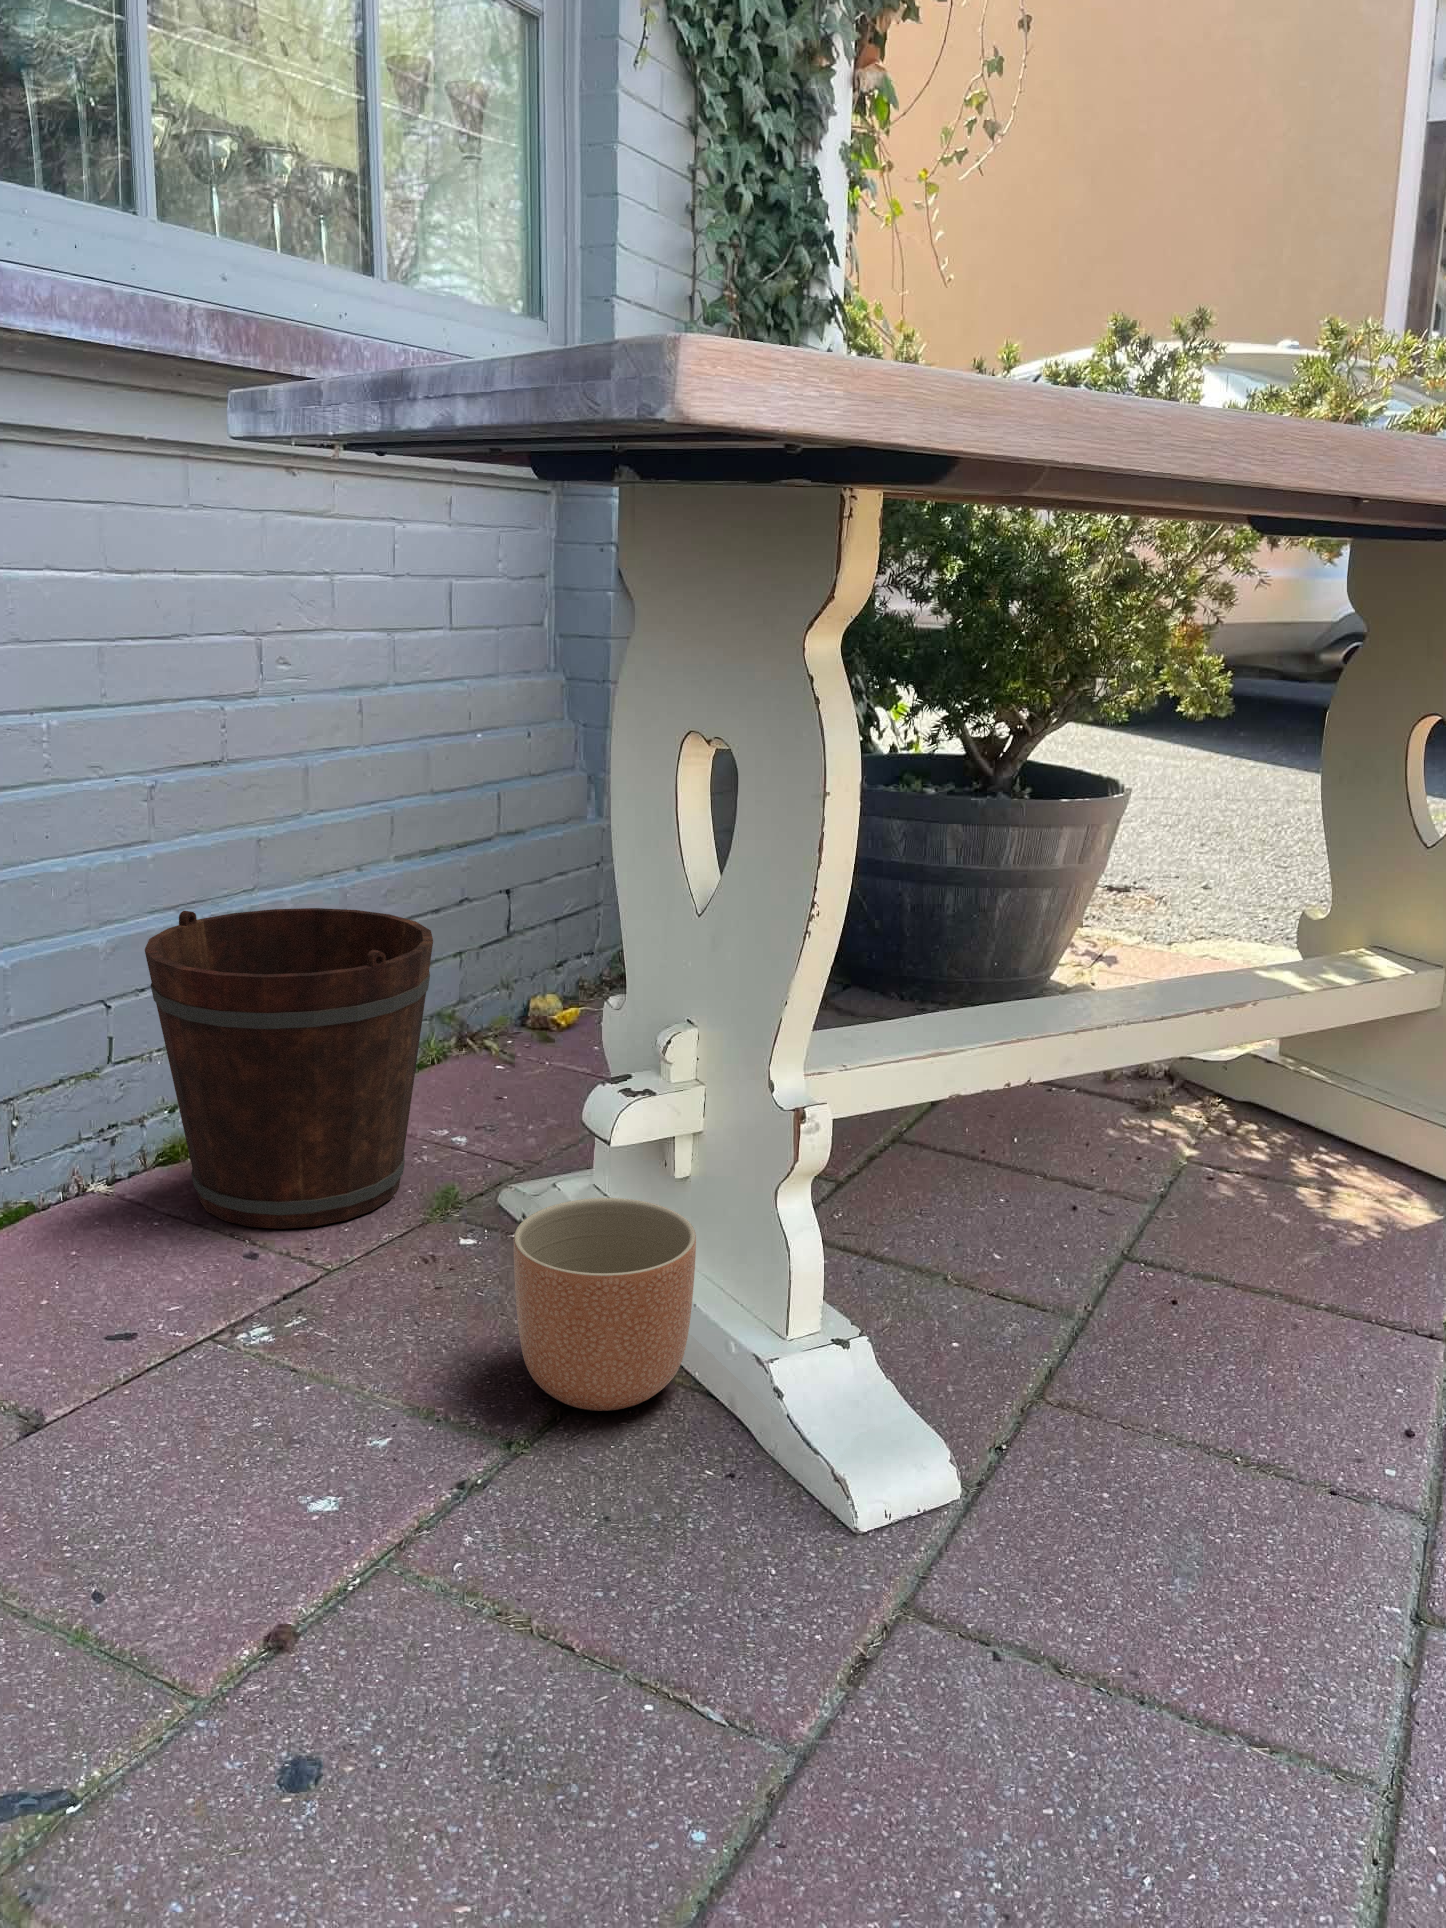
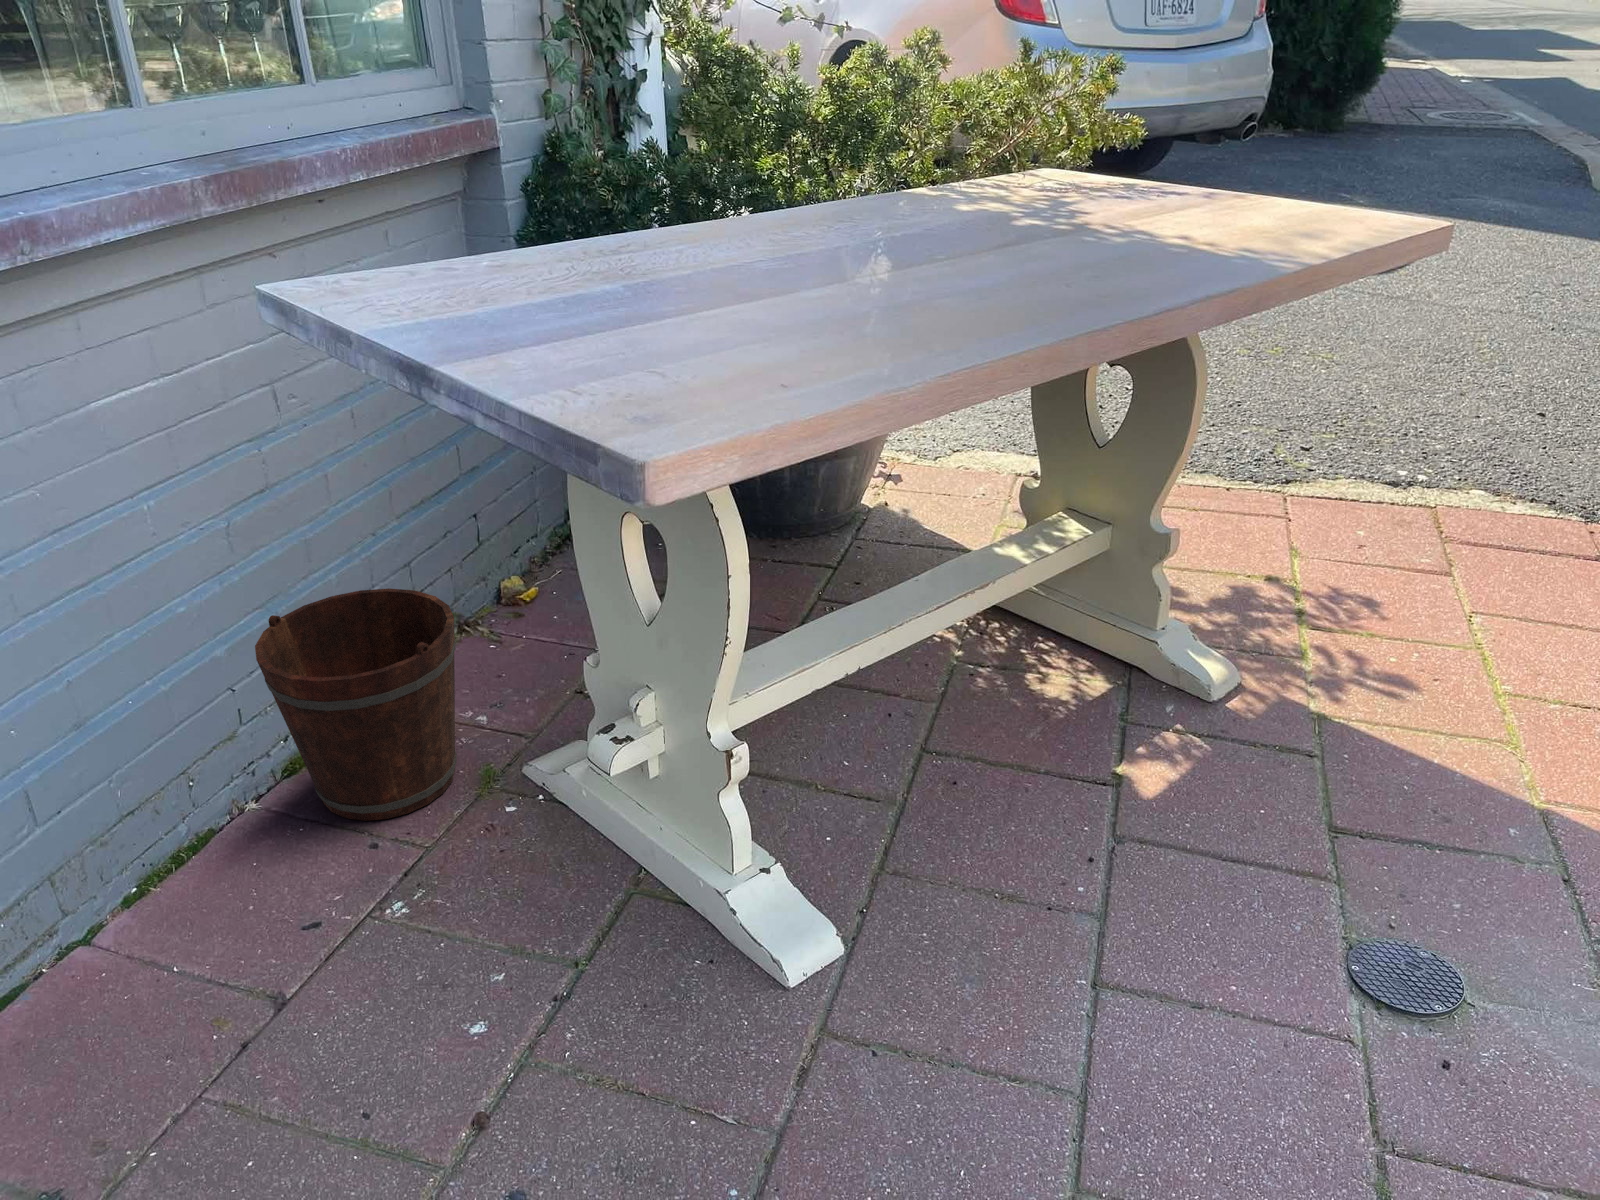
planter: present [514,1198,696,1411] -> none [558,797,672,931]

